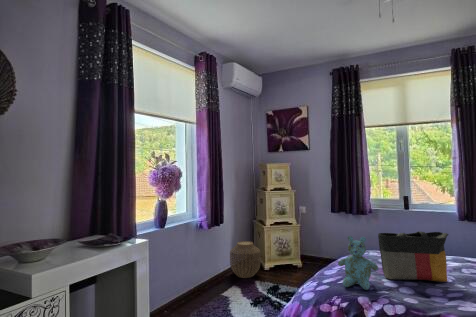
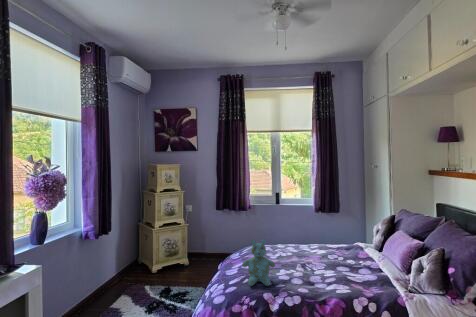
tote bag: present [378,231,448,282] -> none [273,229,323,273]
woven basket: present [230,241,261,278] -> none [116,246,150,285]

